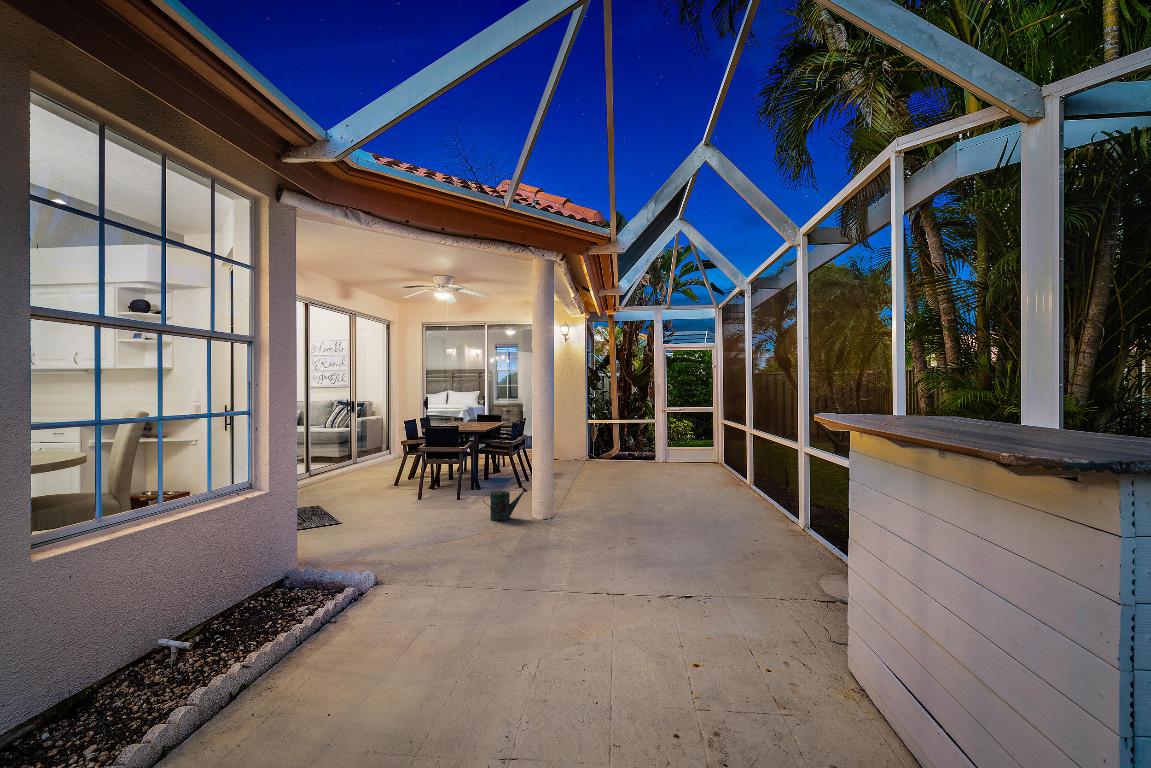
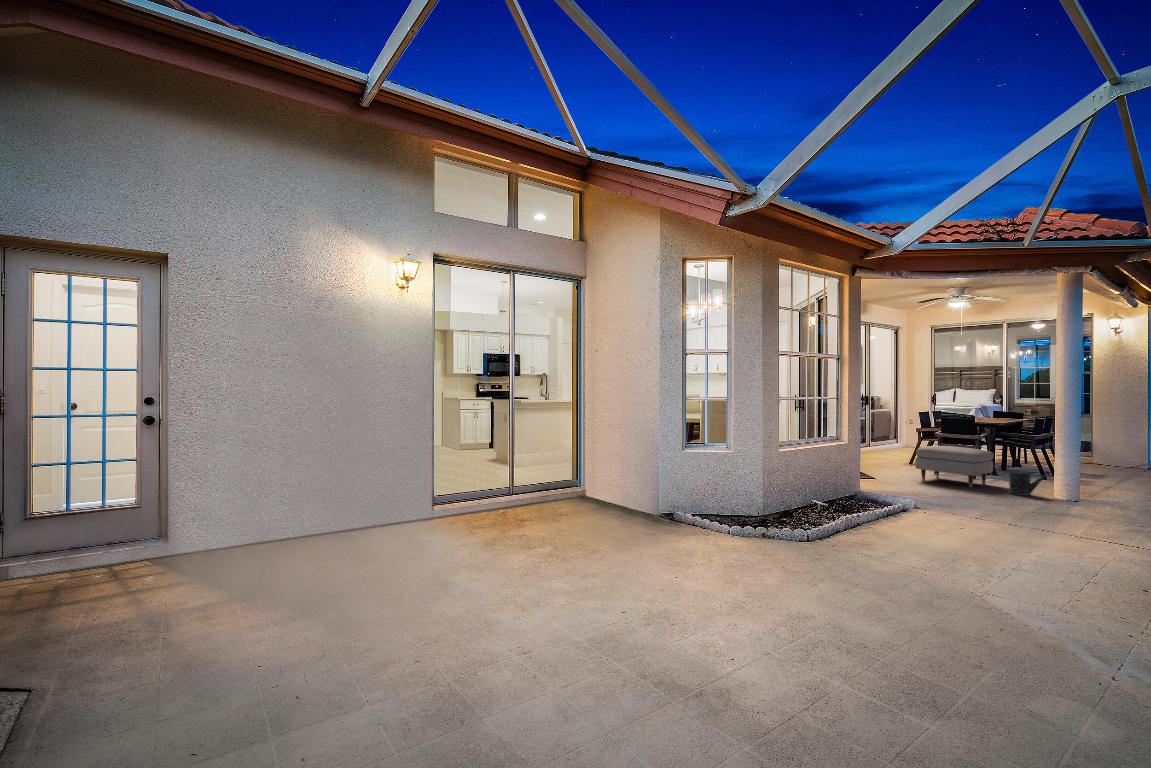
ottoman: none [392,465,476,518] -> present [915,446,994,488]

